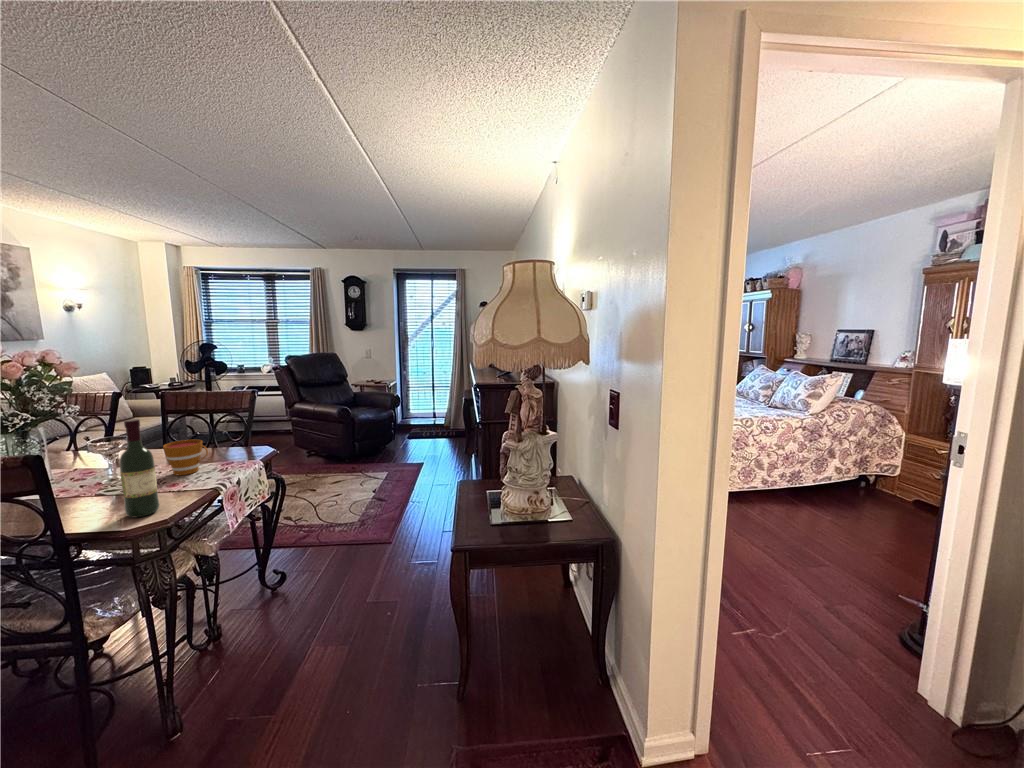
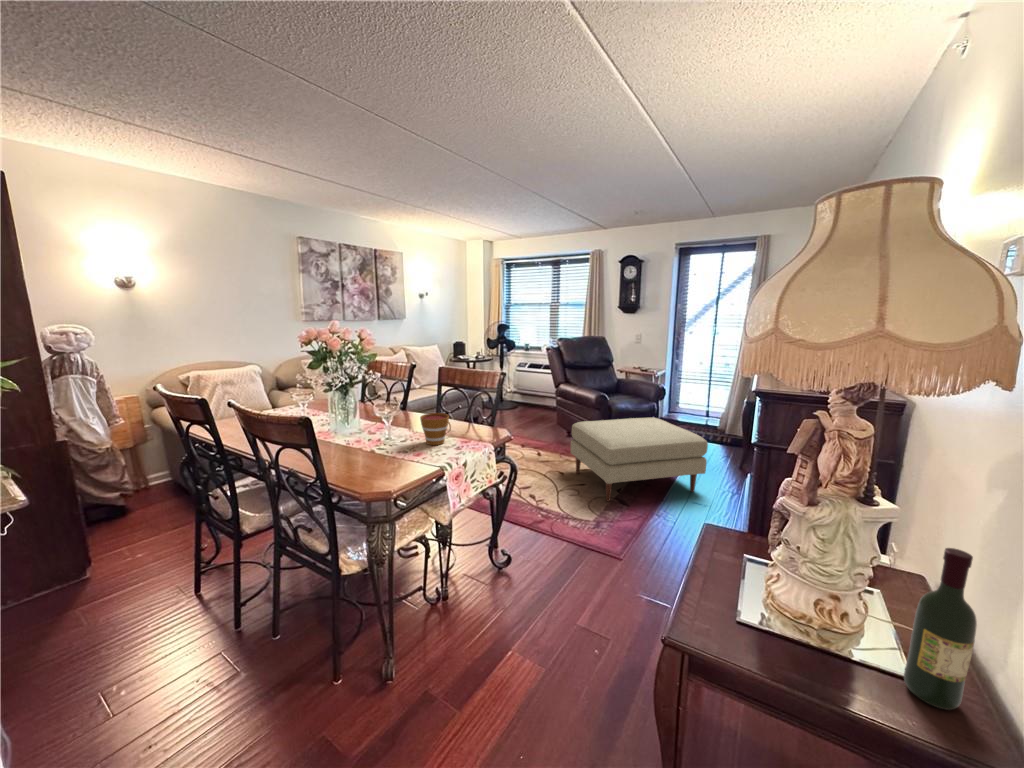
wine bottle: present [120,419,159,517] -> present [904,548,977,710]
ottoman: none [319,422,442,502] -> present [571,418,708,502]

